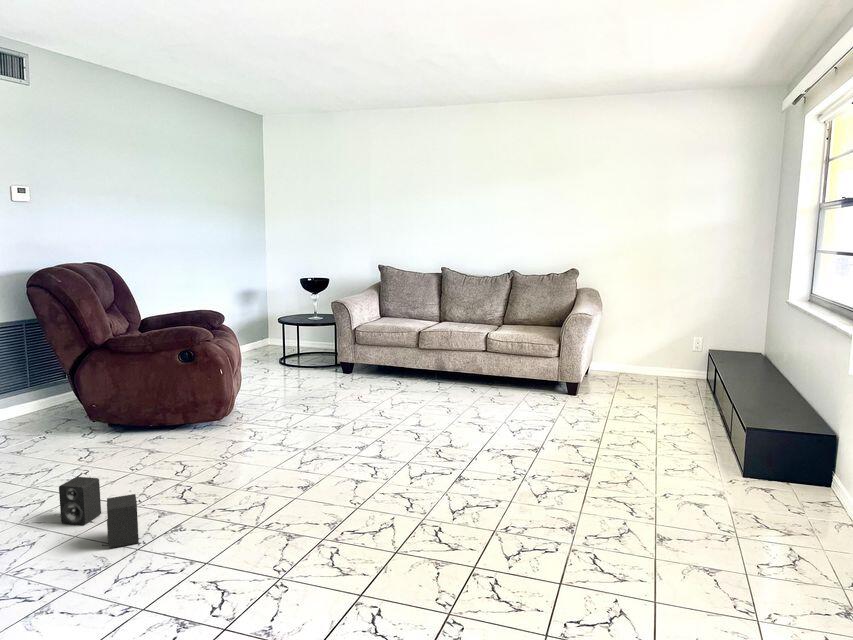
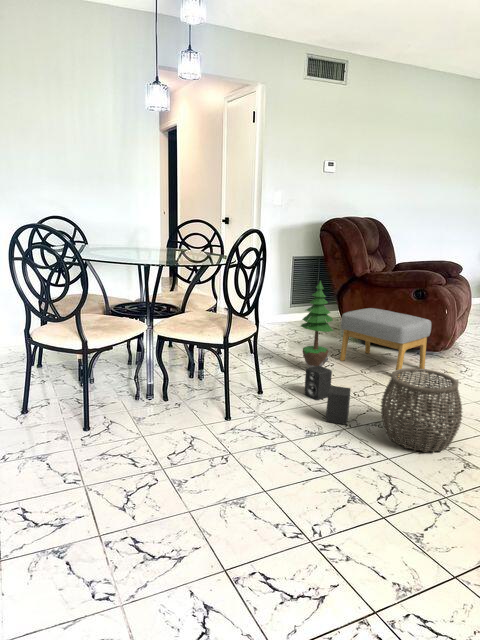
potted tree: none [30,358,85,486] -> present [301,281,333,367]
footstool: none [89,383,210,465] -> present [340,308,431,377]
woven basket: none [181,445,274,544] -> present [381,368,462,452]

